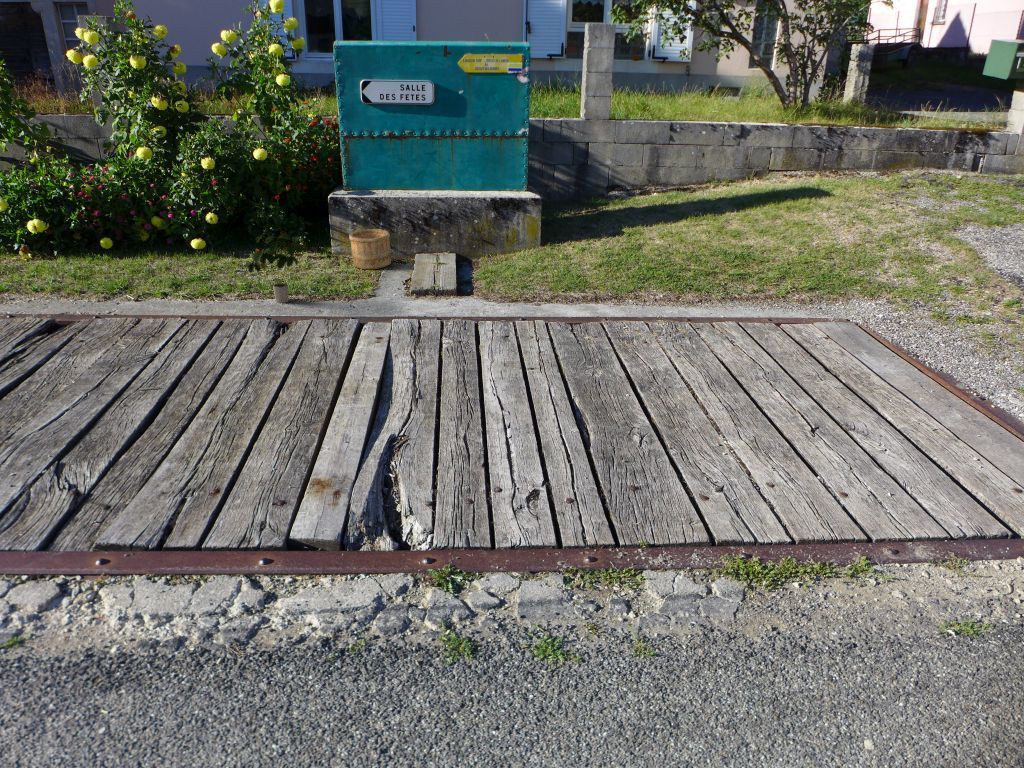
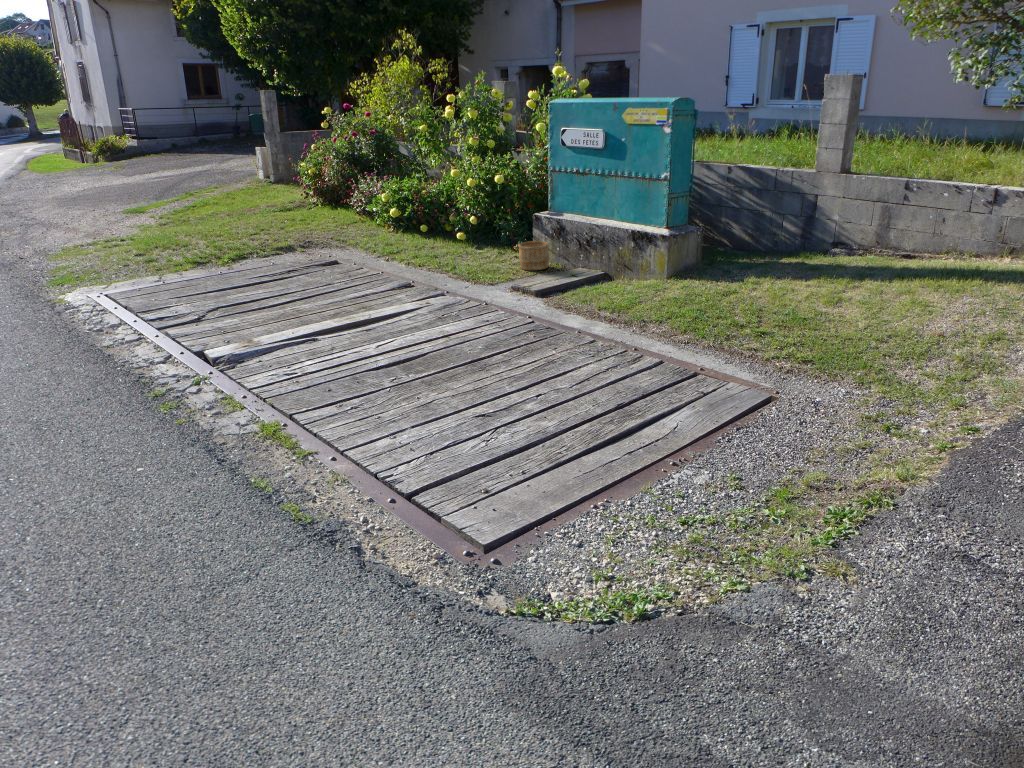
potted plant: present [246,234,309,303] -> none [418,230,452,278]

